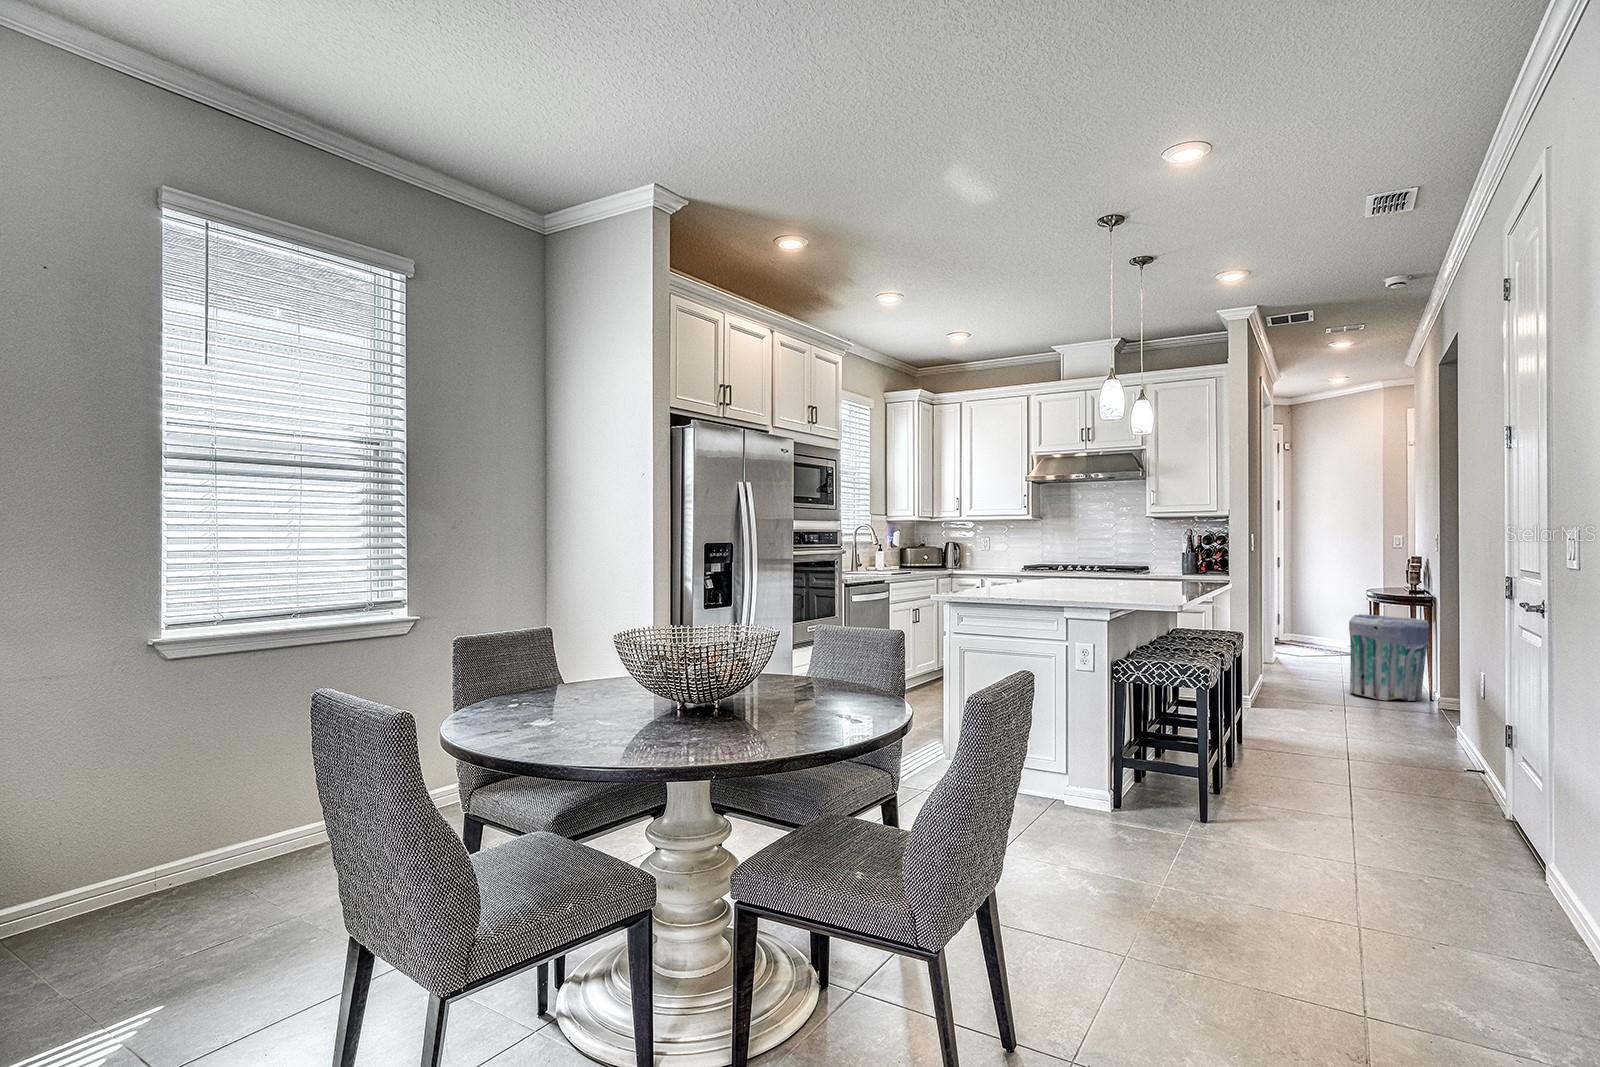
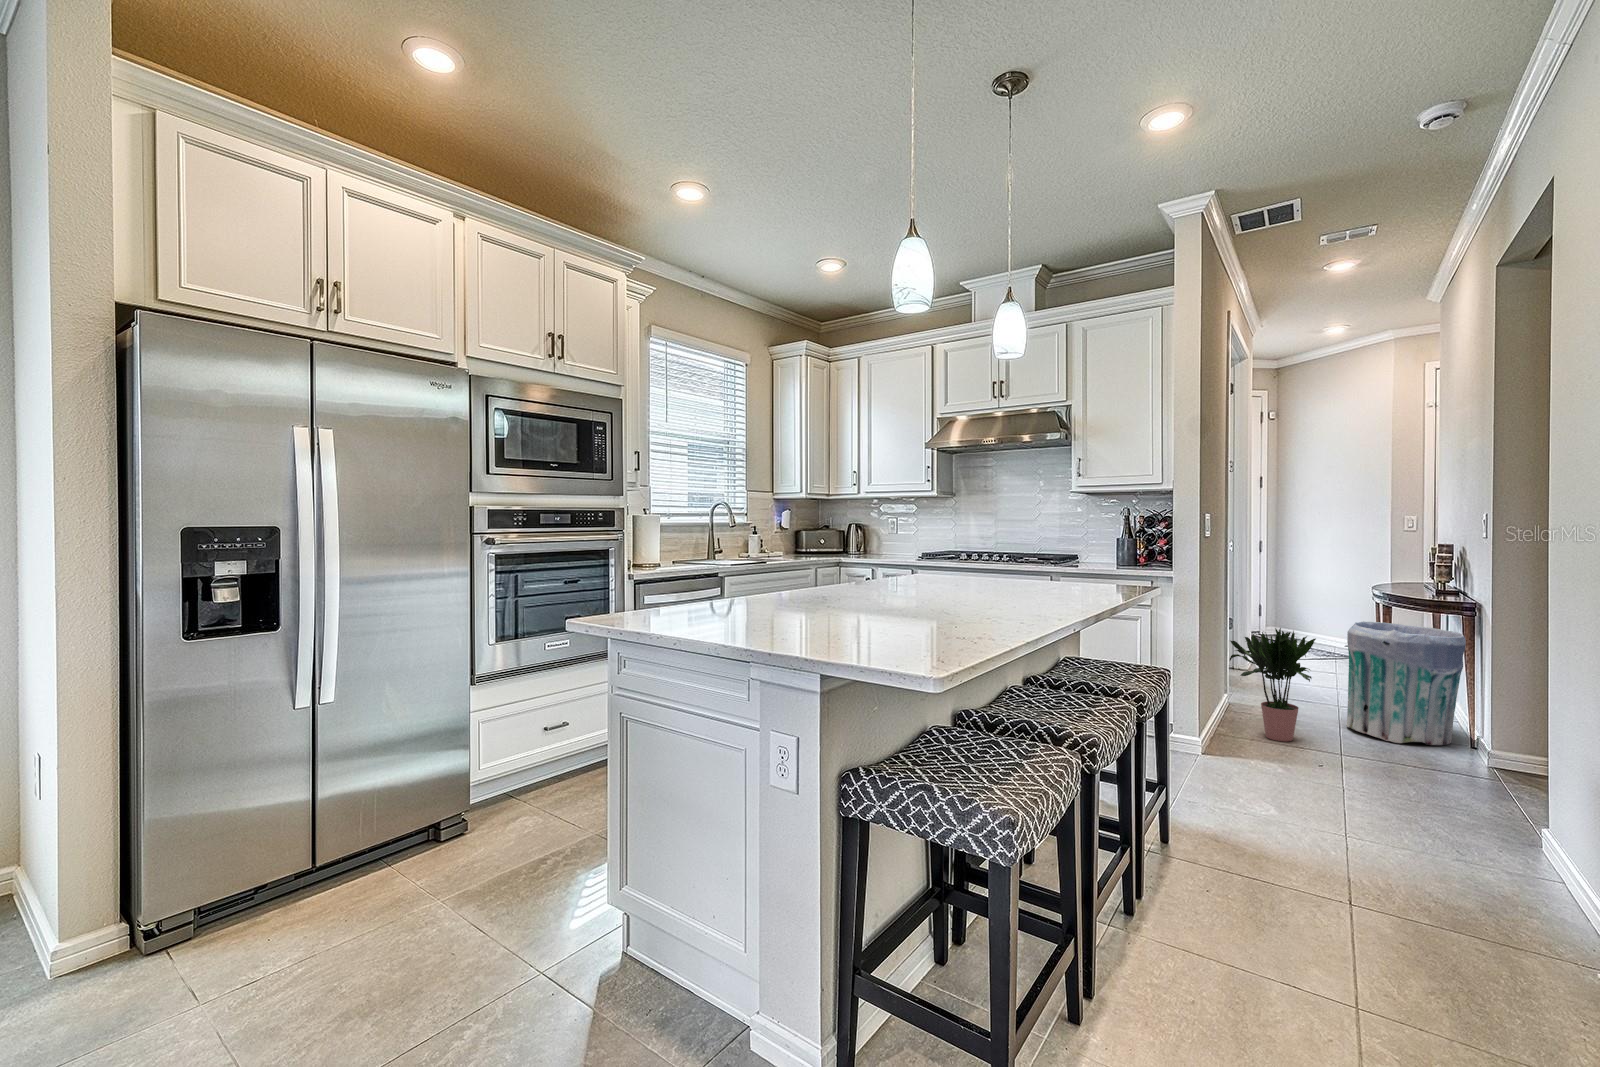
potted plant: none [1262,616,1328,701] -> present [1230,628,1316,742]

